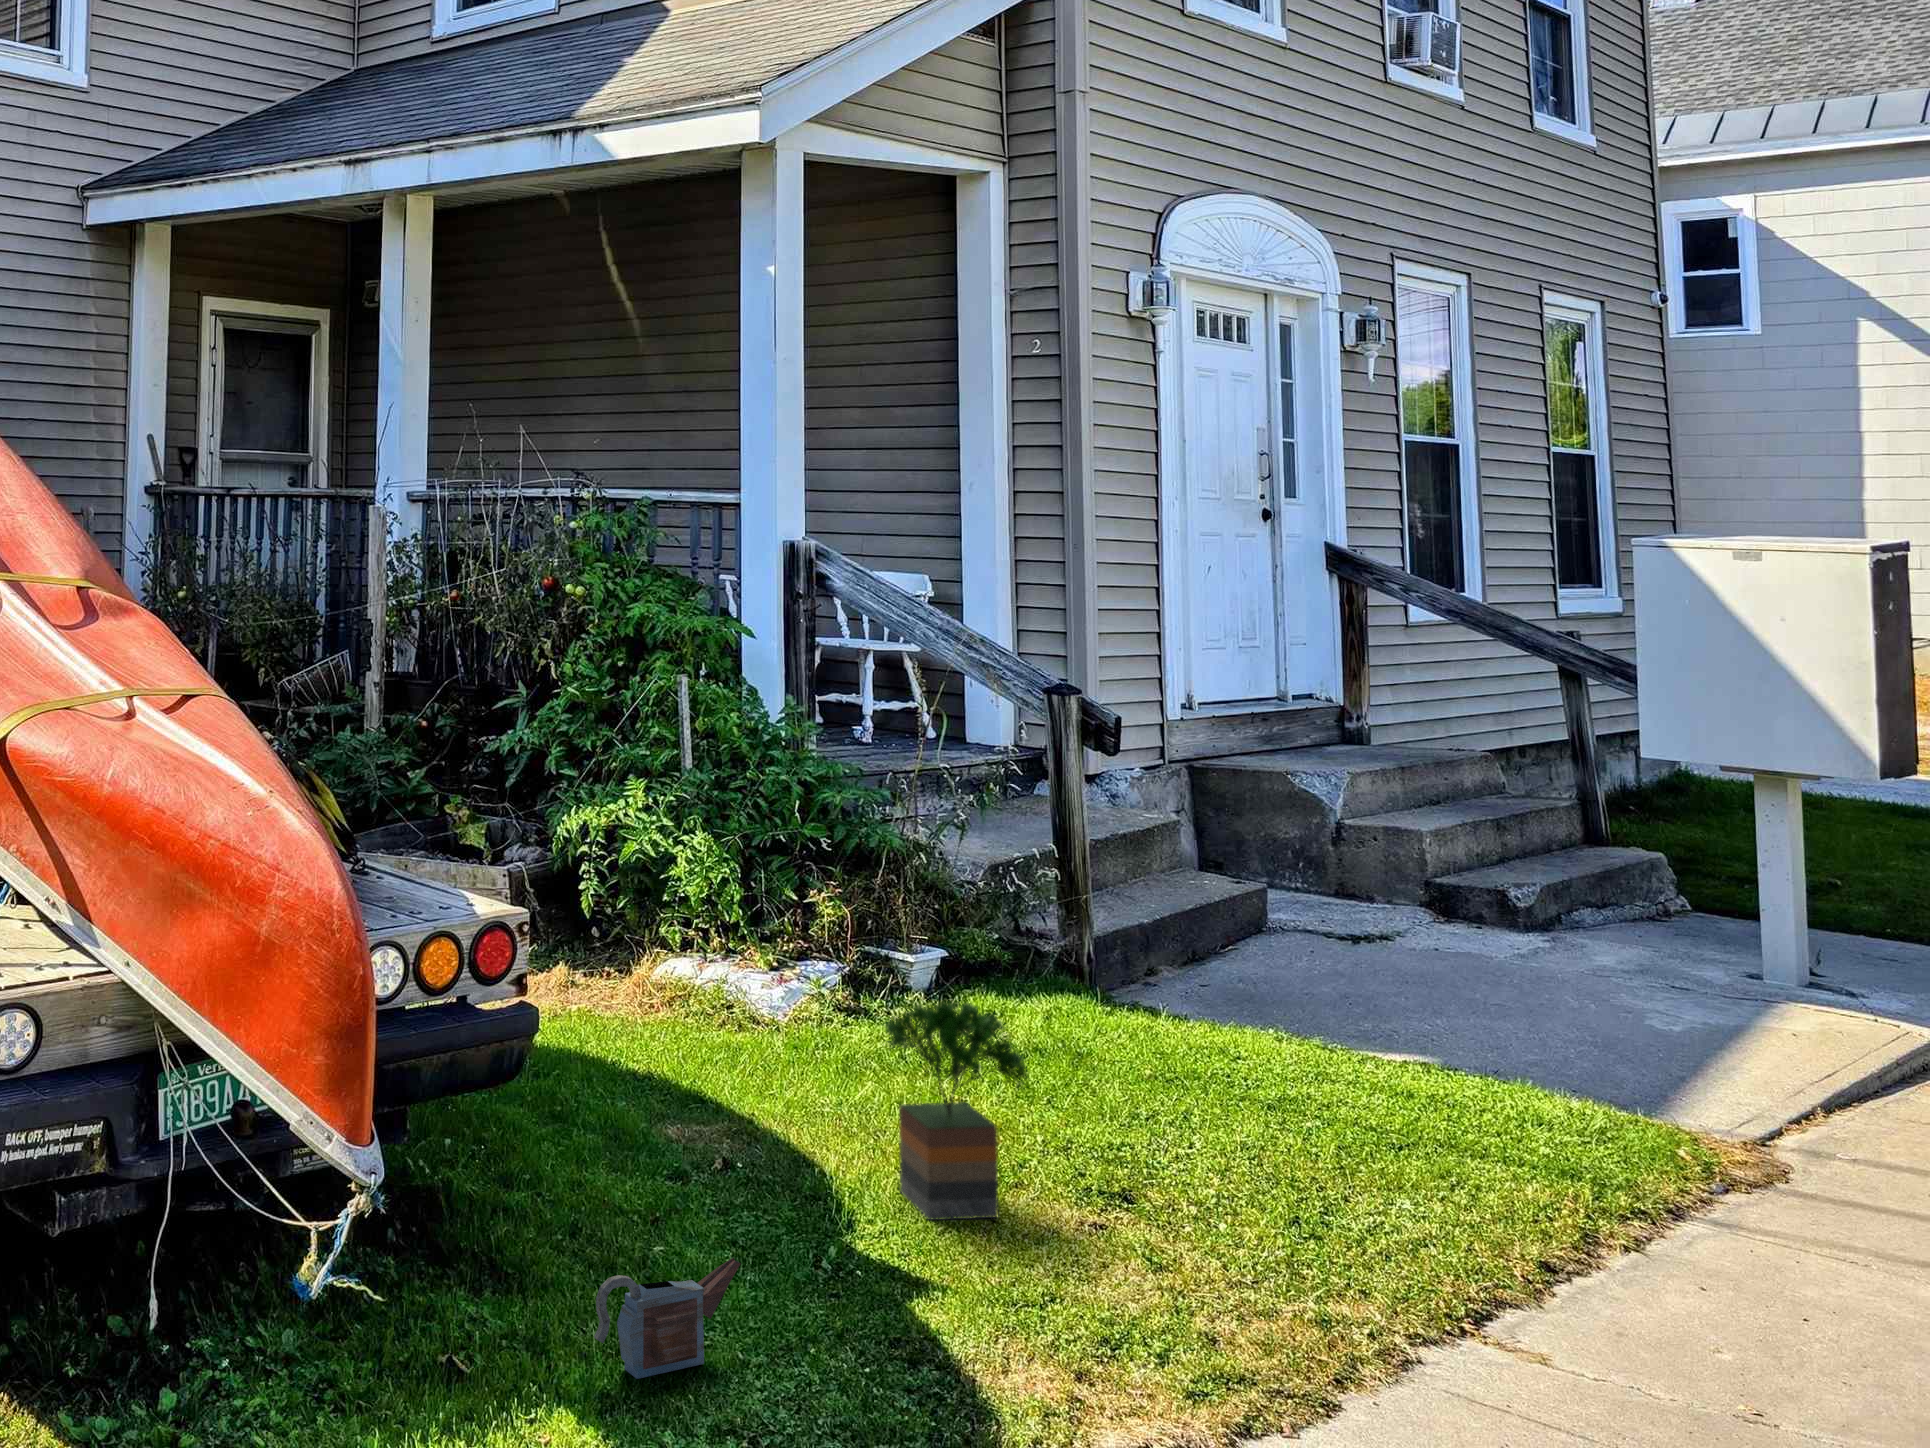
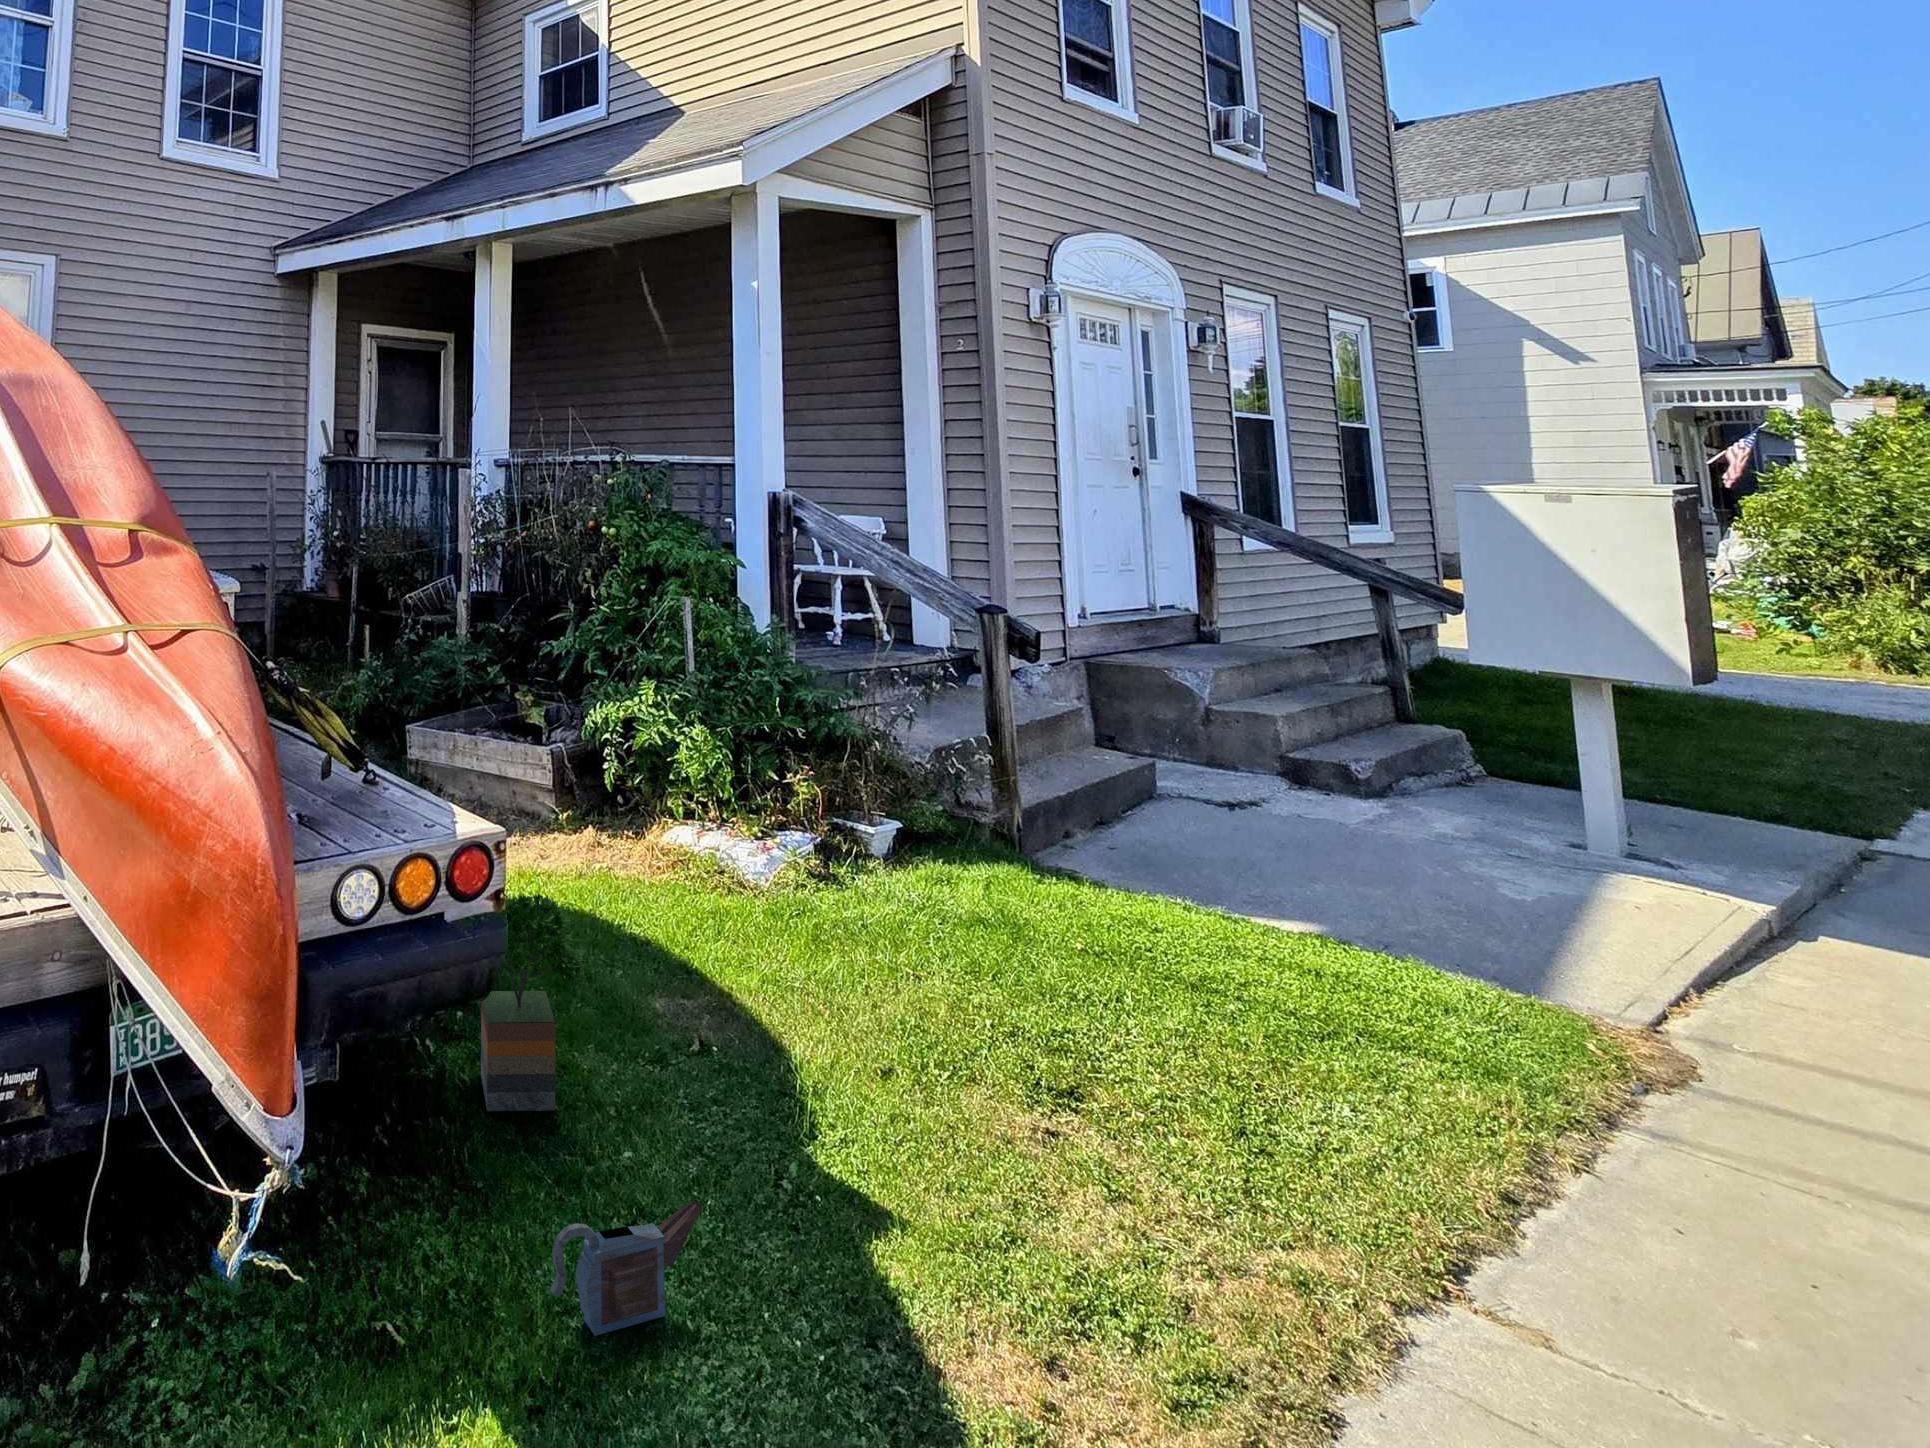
potted tree: present [883,999,1028,1220] -> present [481,893,584,1111]

